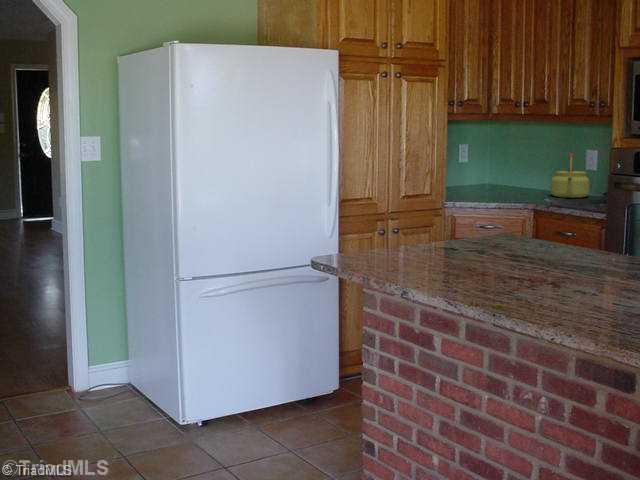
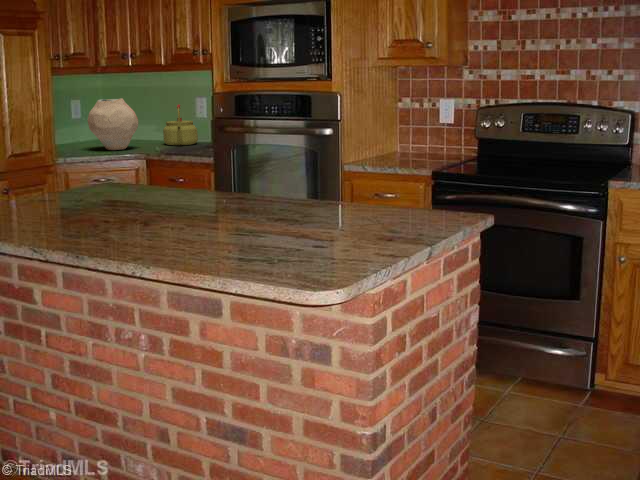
vase: none [474,145,527,199] -> present [88,98,138,150]

